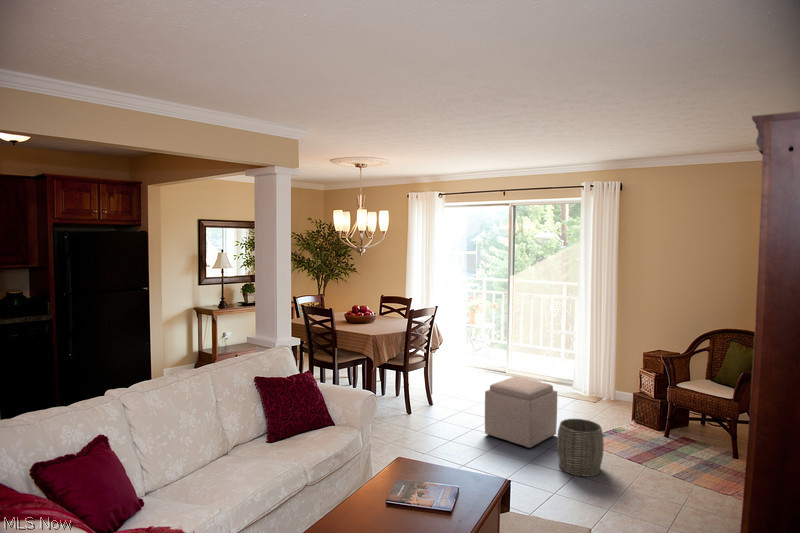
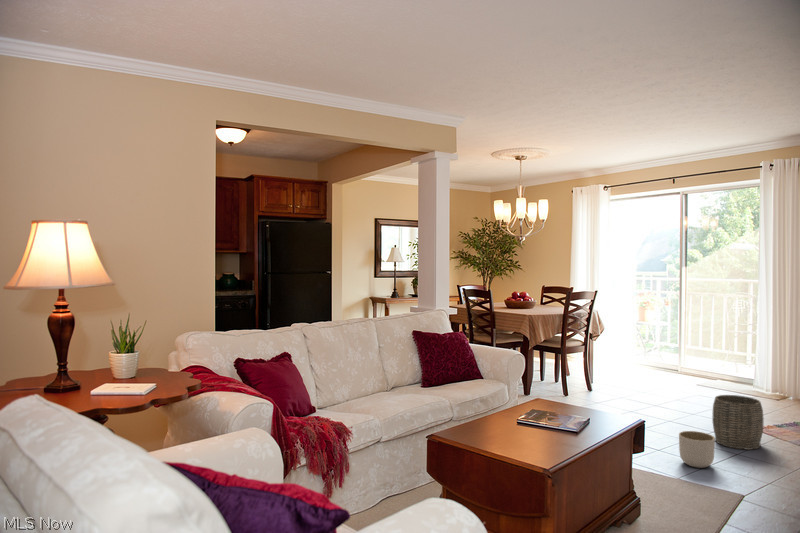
ottoman: present [485,377,557,448] -> none [641,359,721,426]
planter: none [536,470,571,511] -> present [679,431,715,468]

